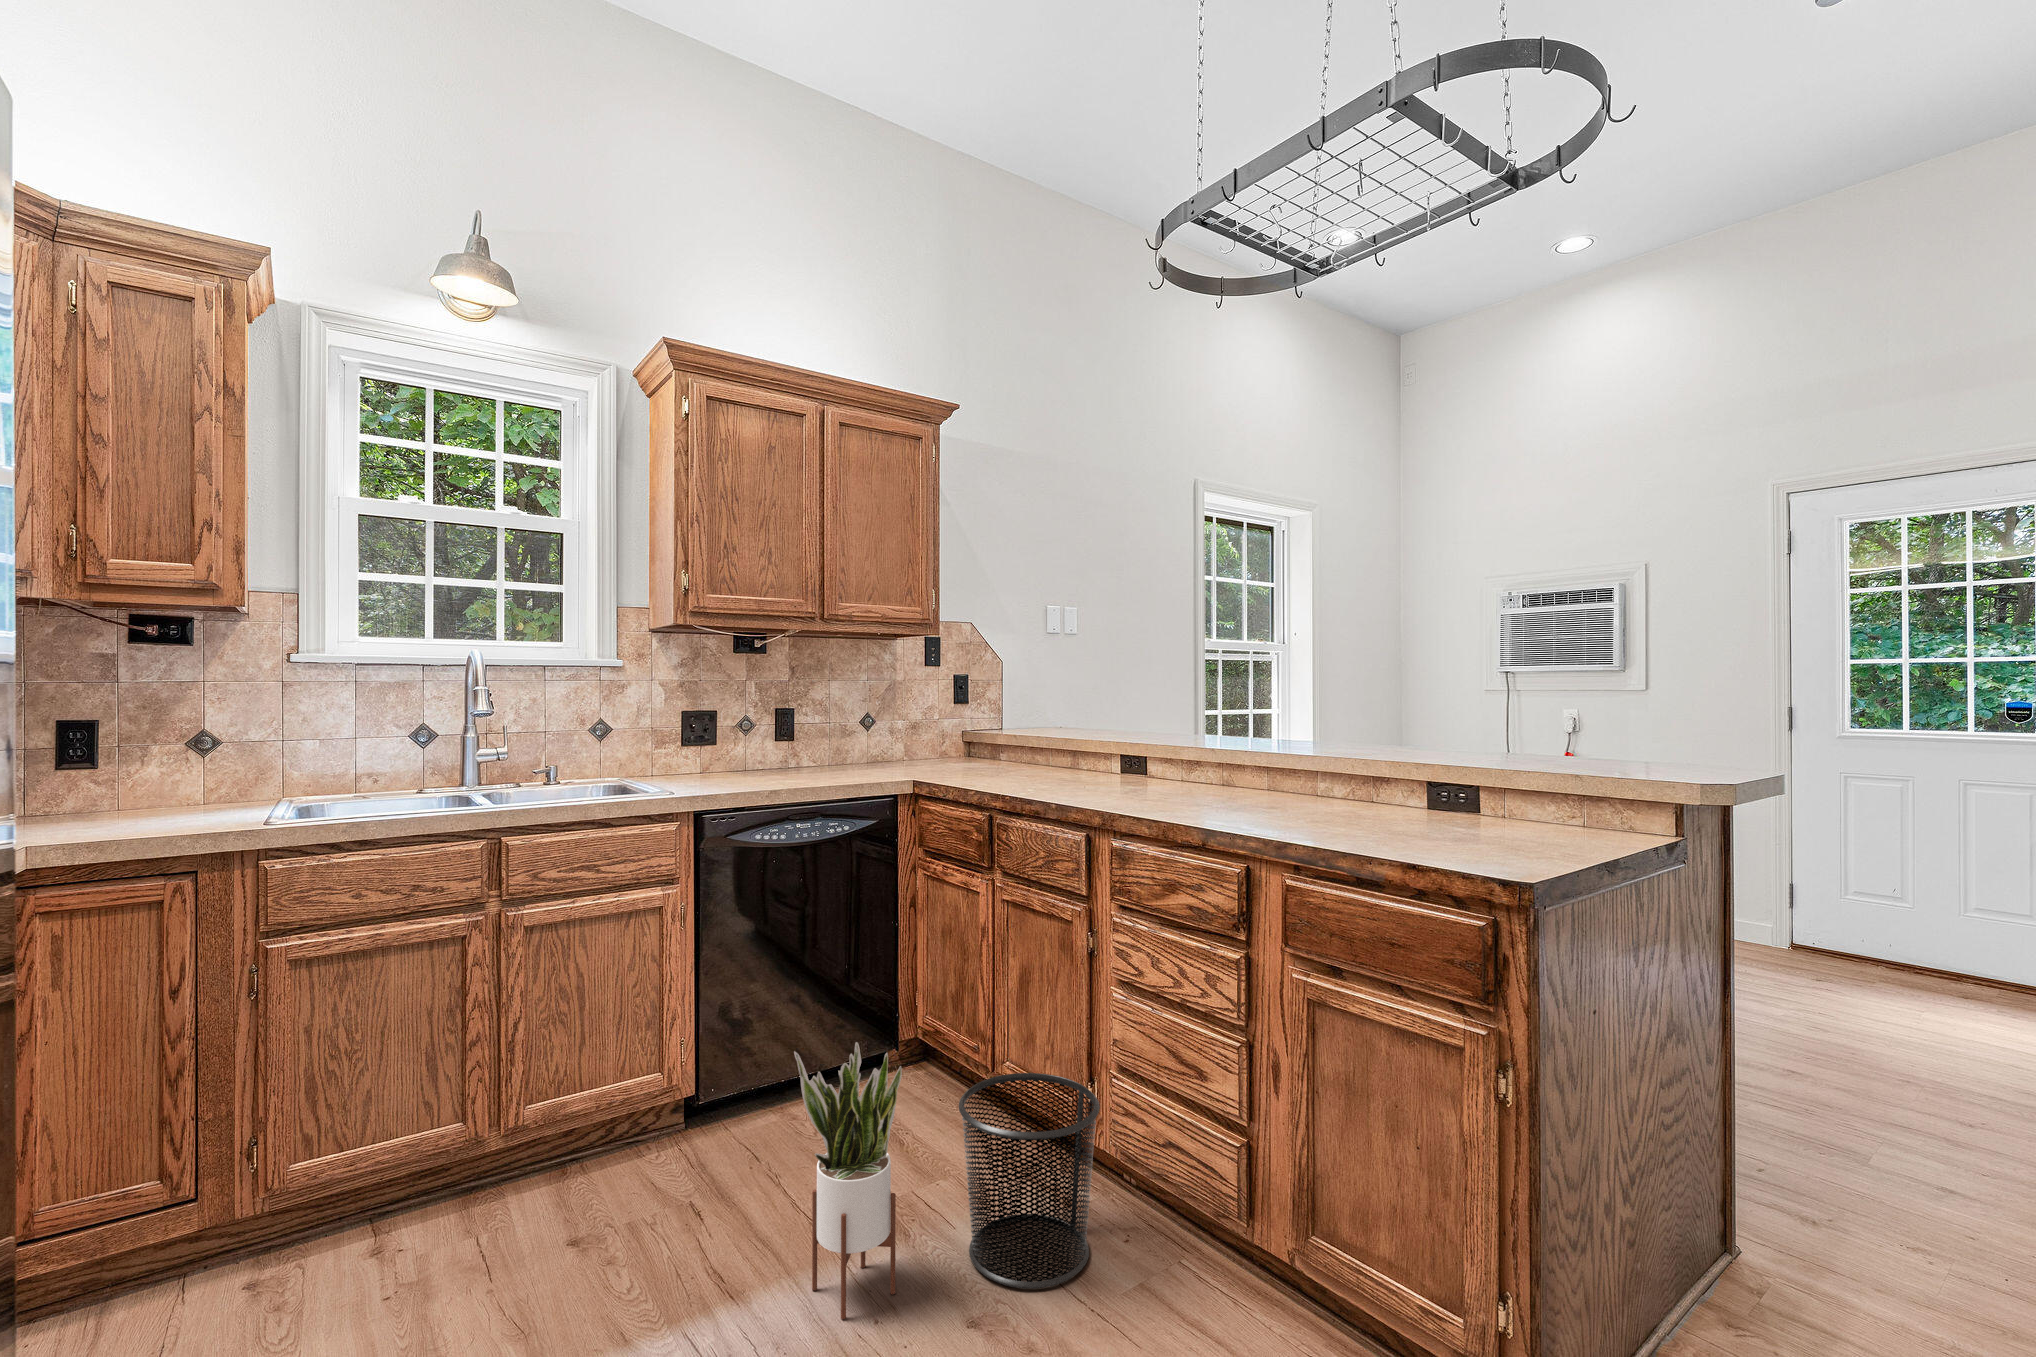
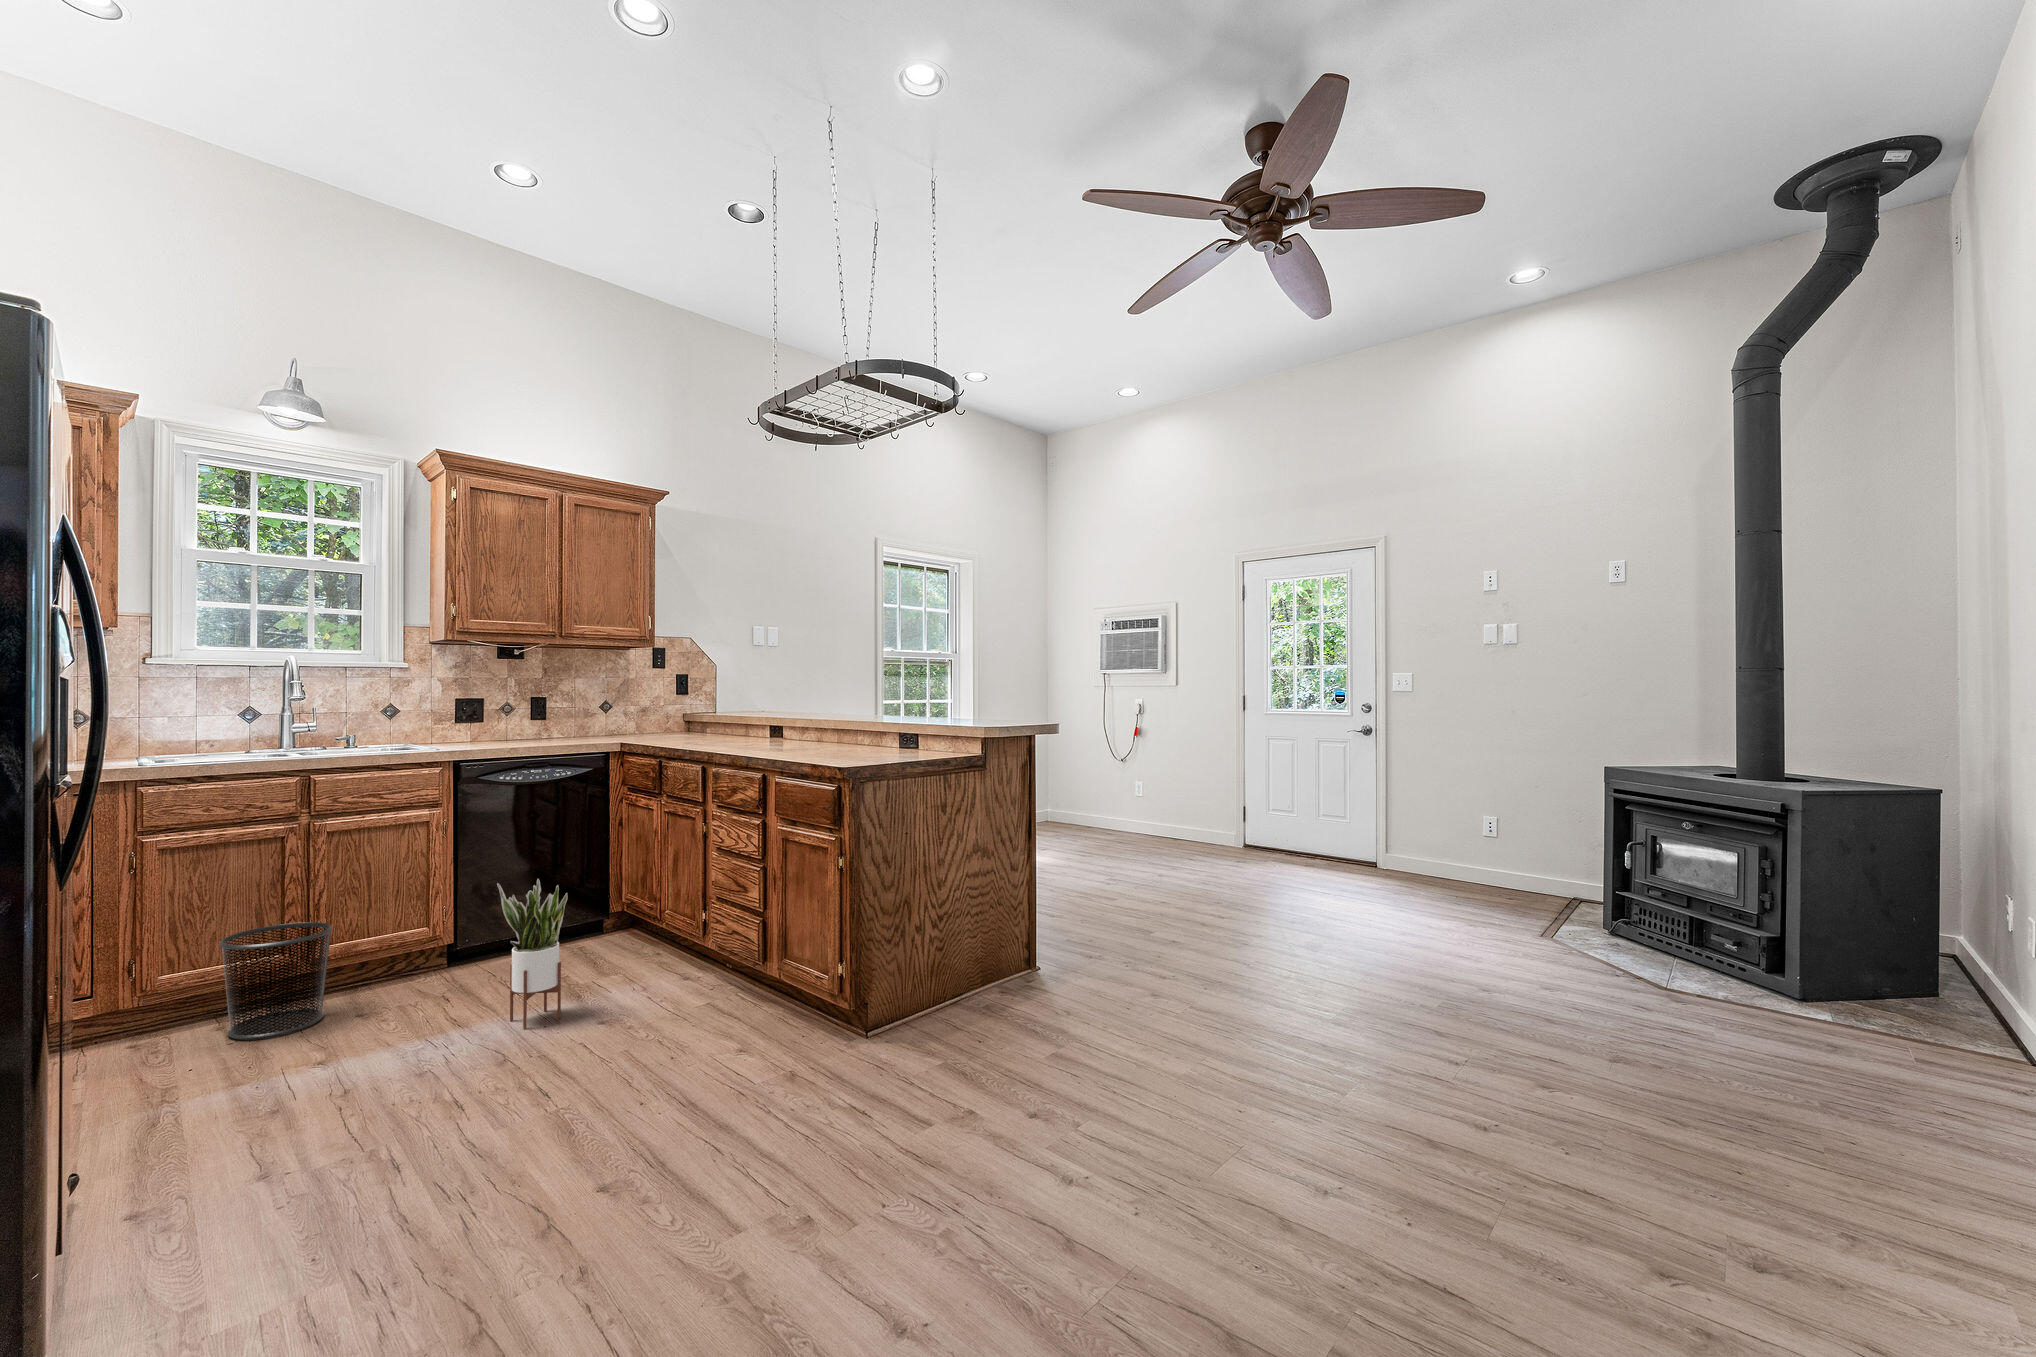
waste bin: present [959,1073,1100,1289] -> present [219,922,333,1040]

